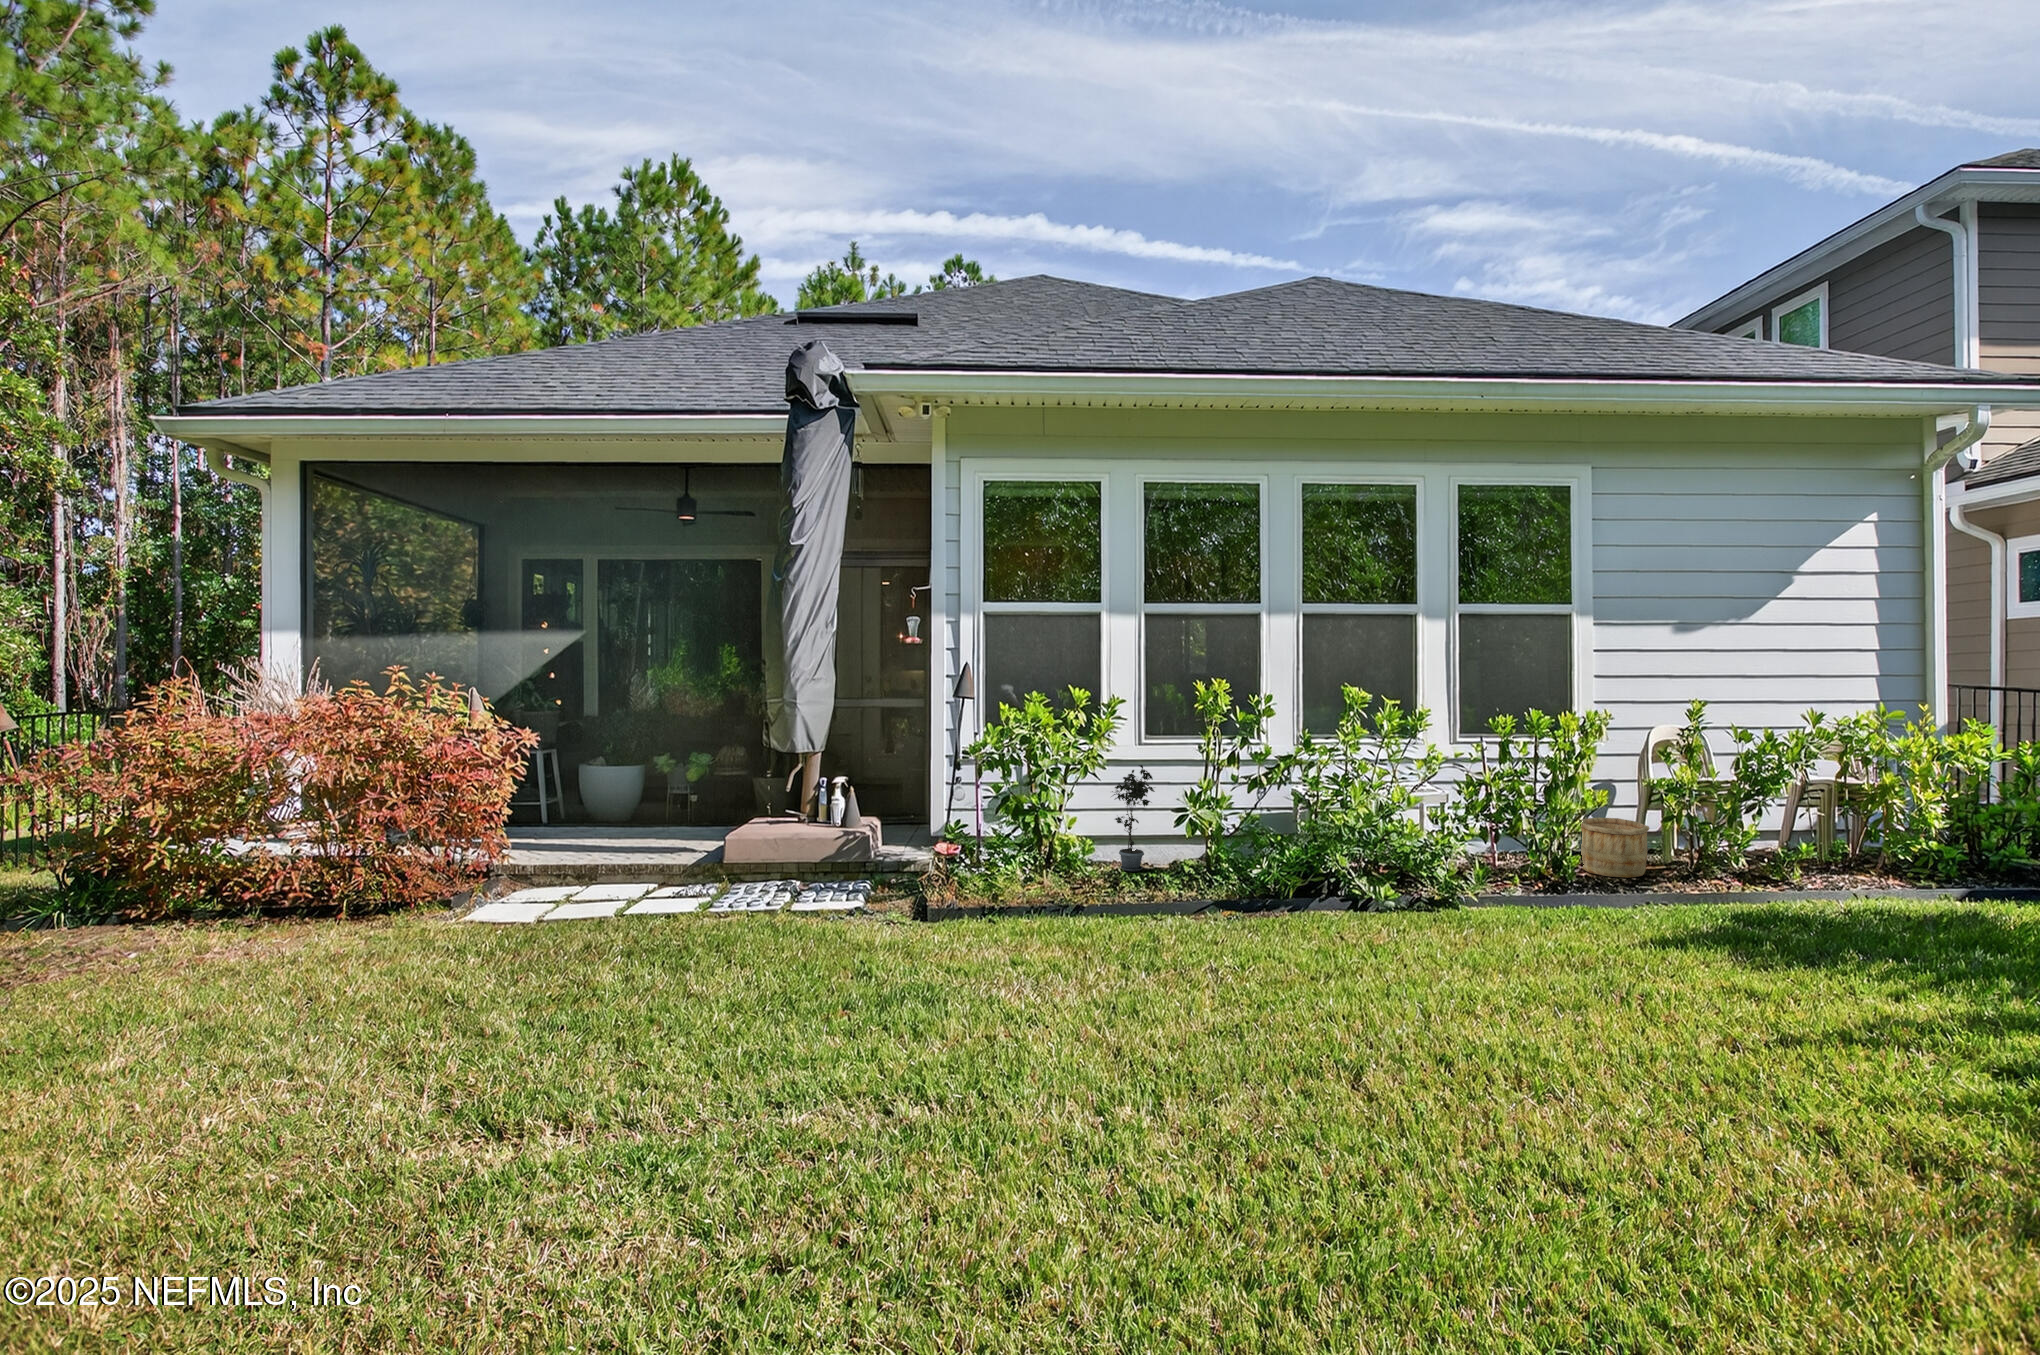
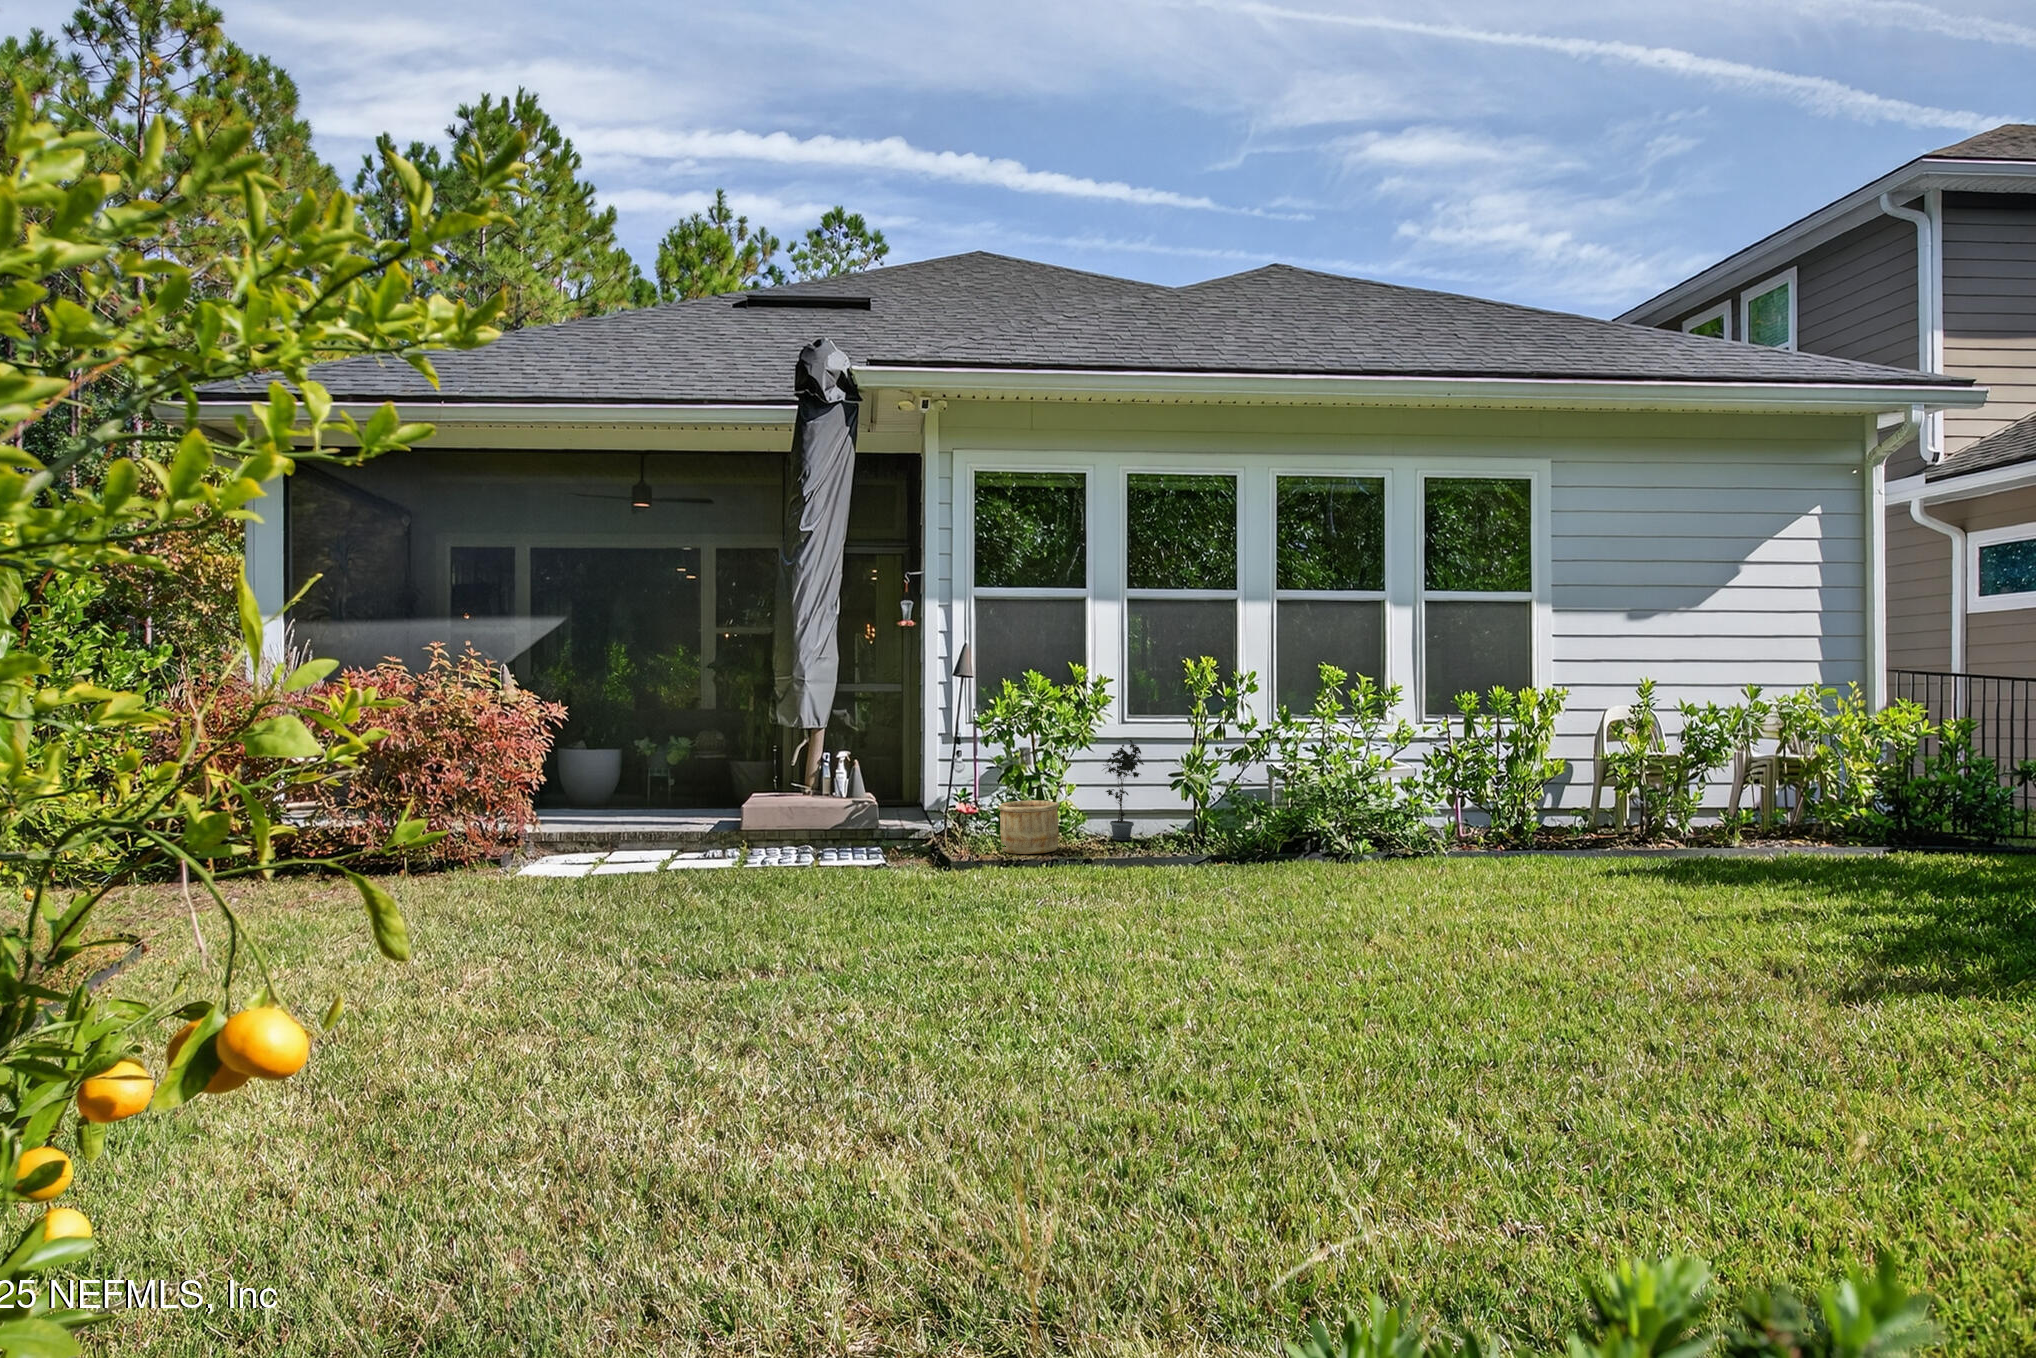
wooden bucket: present [1580,817,1649,878] -> present [998,800,1059,854]

